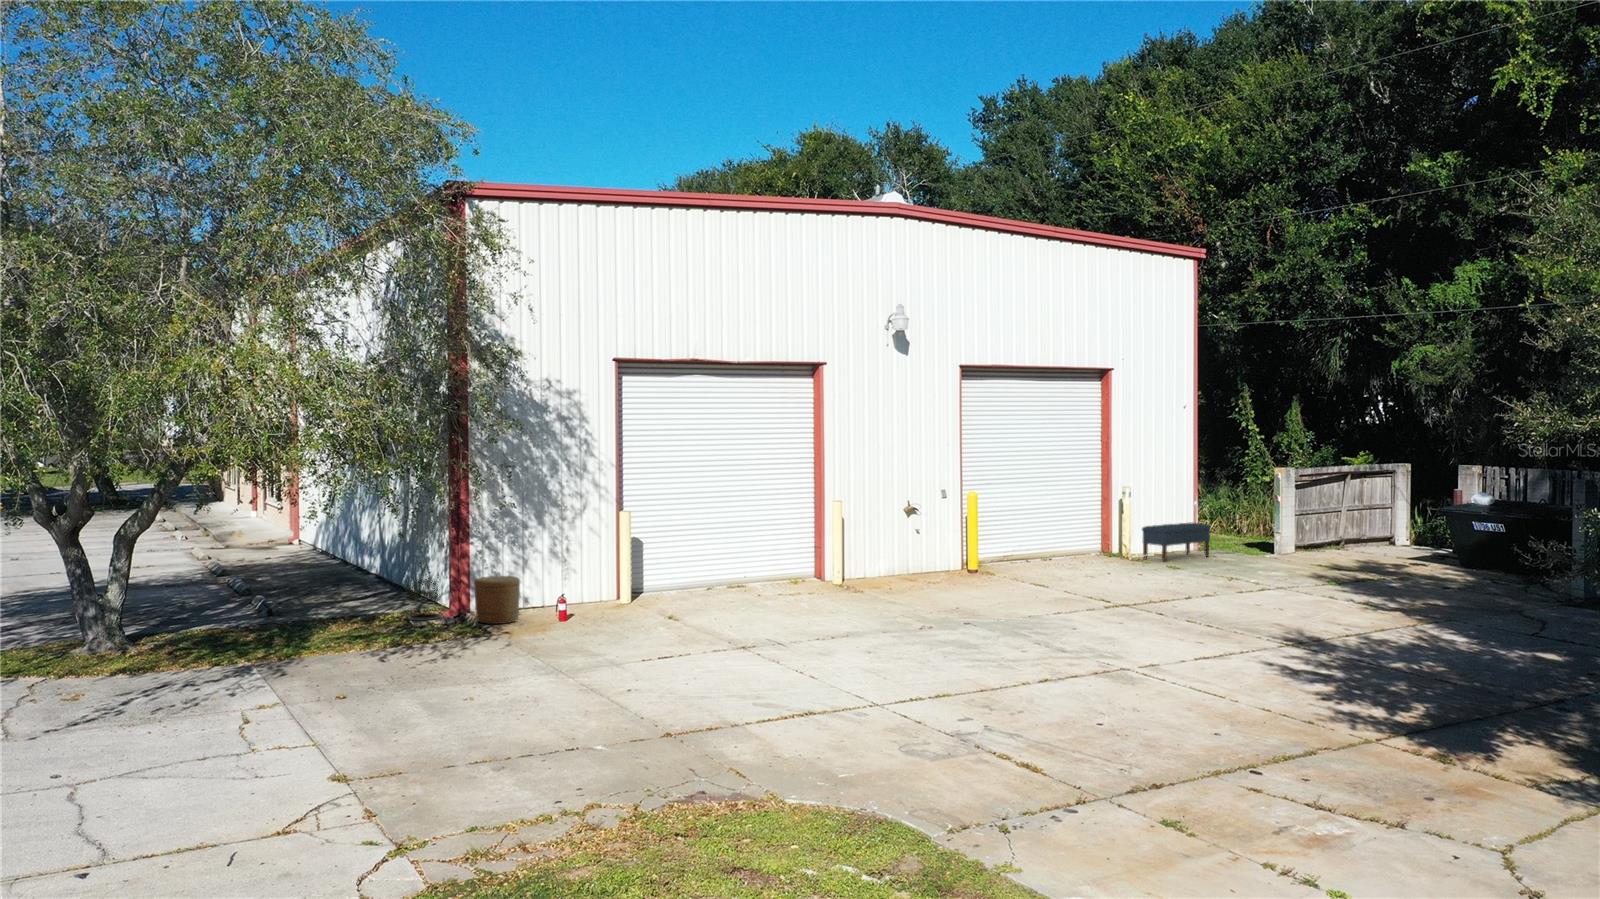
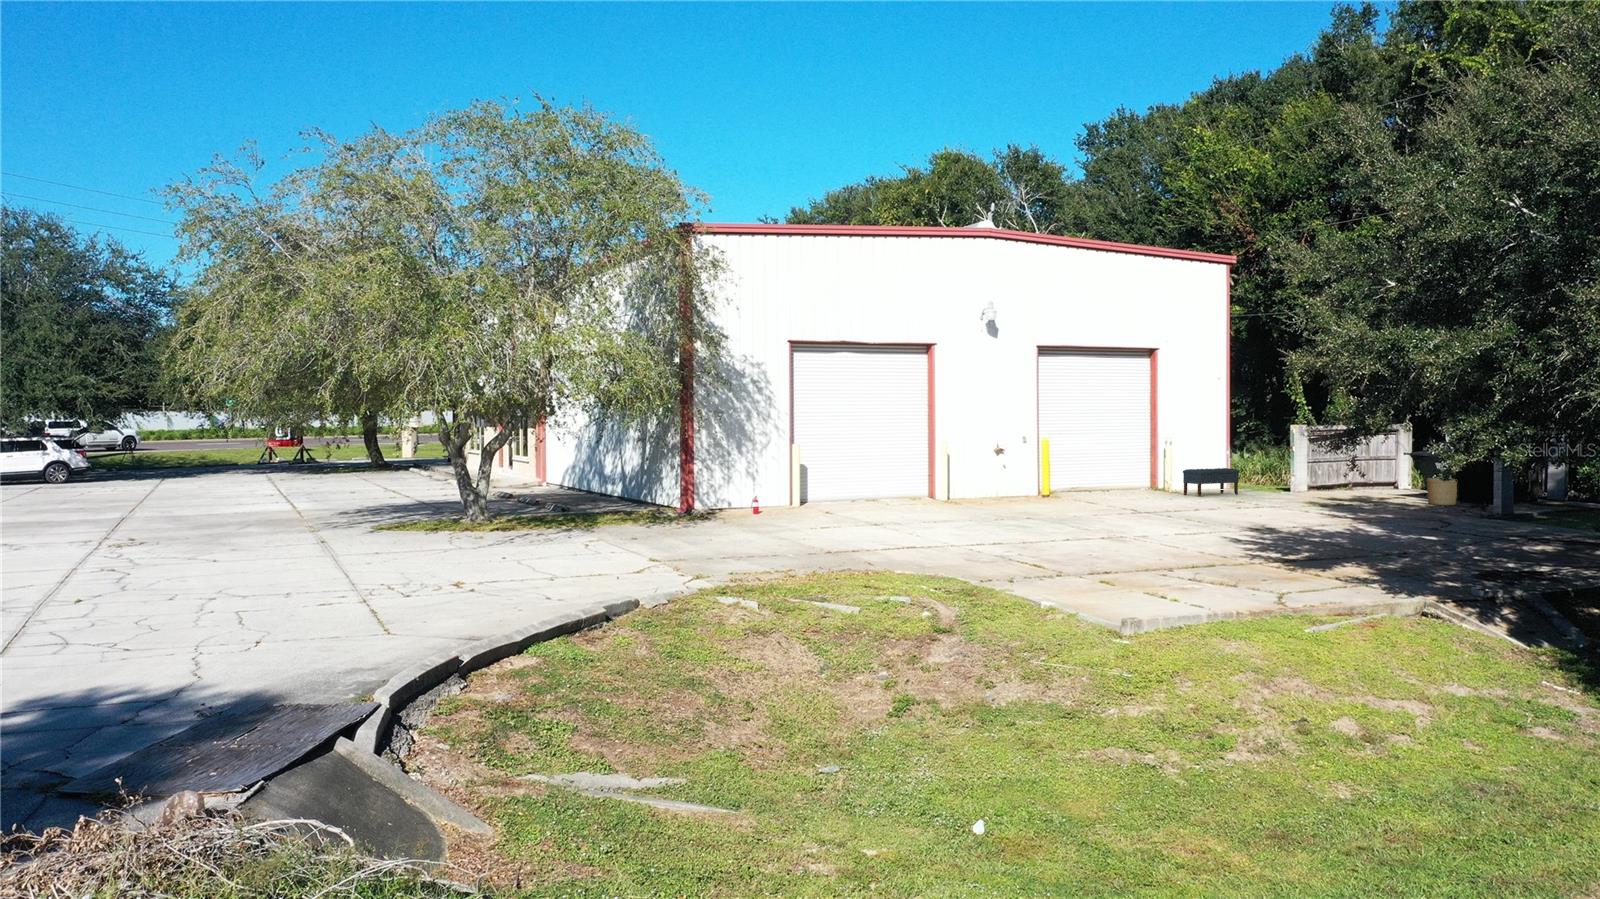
potted tree: present [405,562,441,621] -> none [648,475,676,515]
woven basket: present [474,576,520,624] -> present [1427,478,1457,505]

